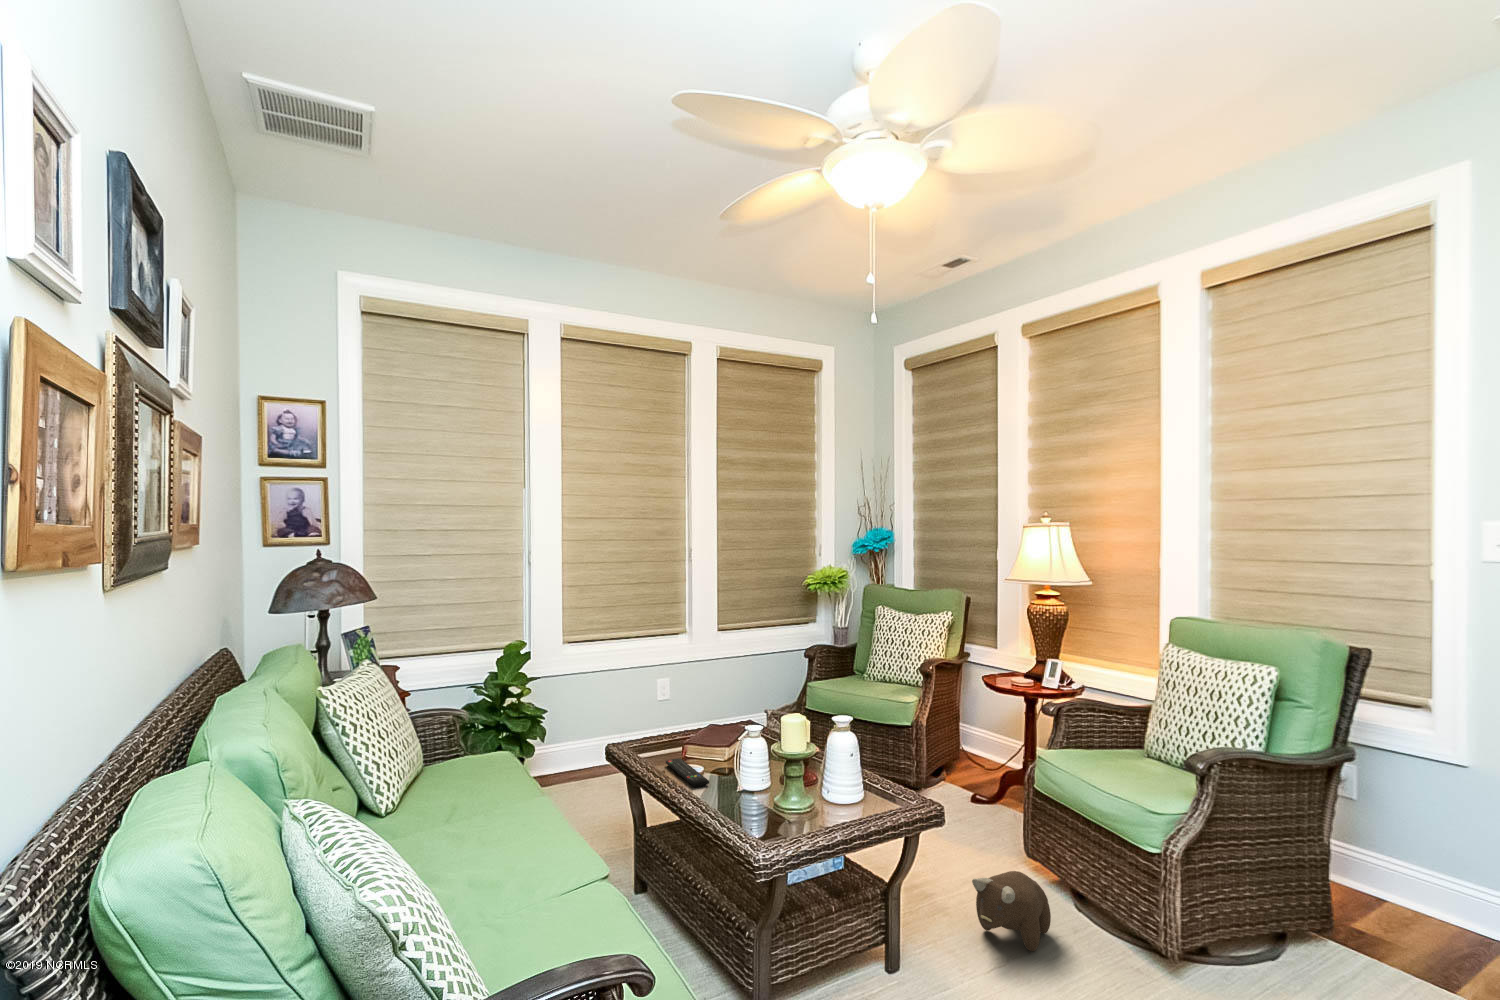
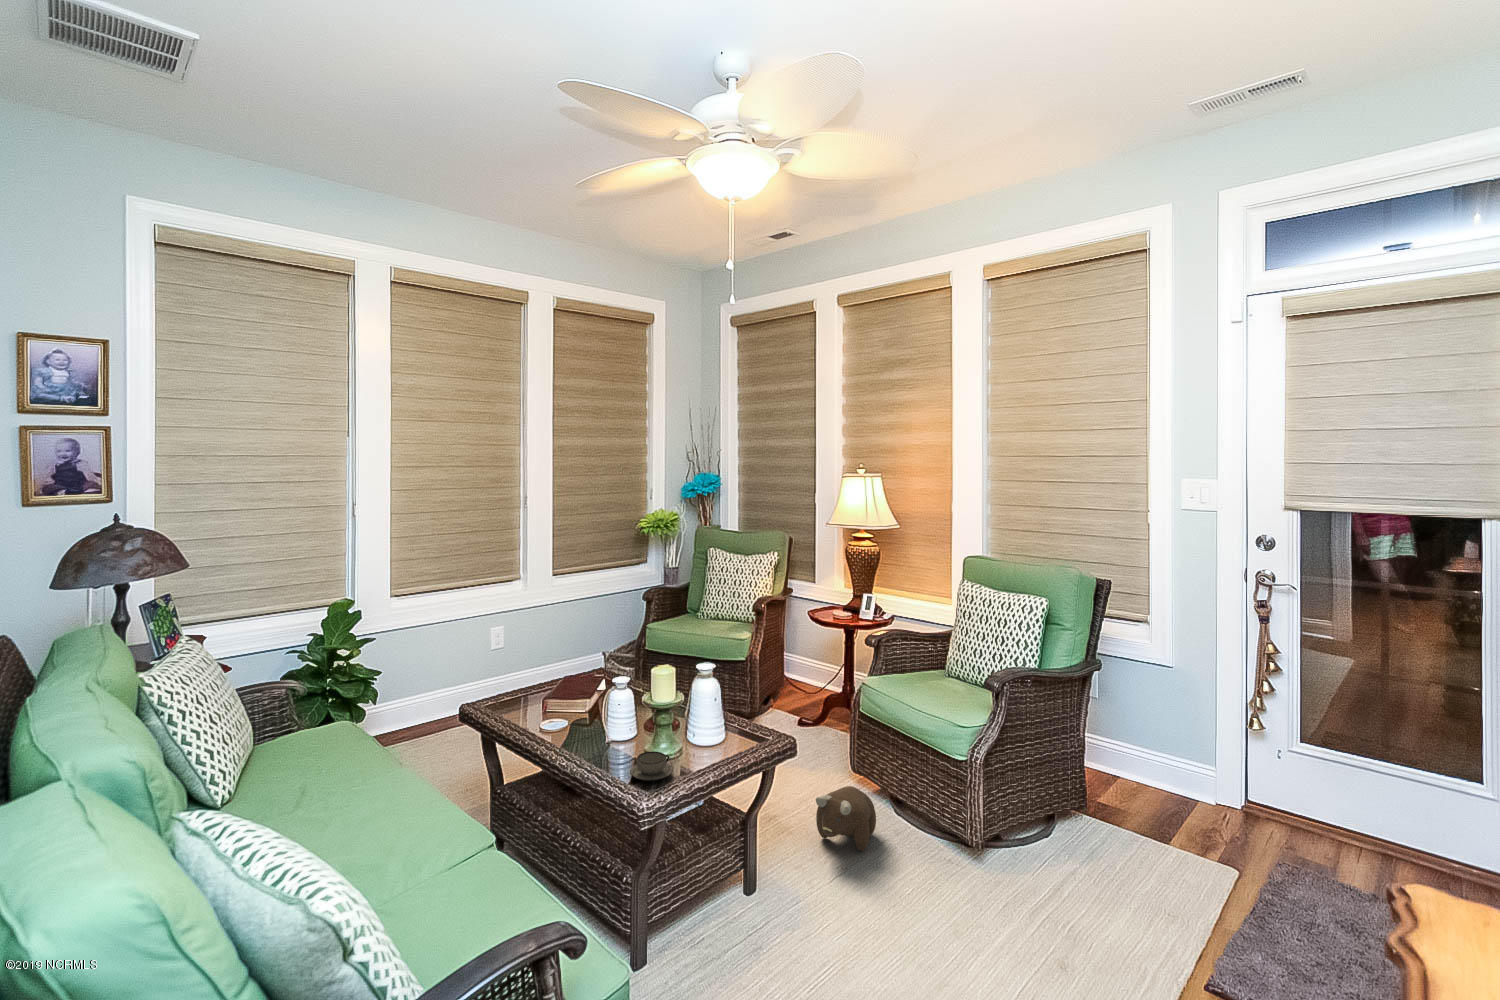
remote control: present [666,758,709,787] -> none [530,715,580,743]
teacup: none [750,800,796,831] -> present [630,751,673,781]

